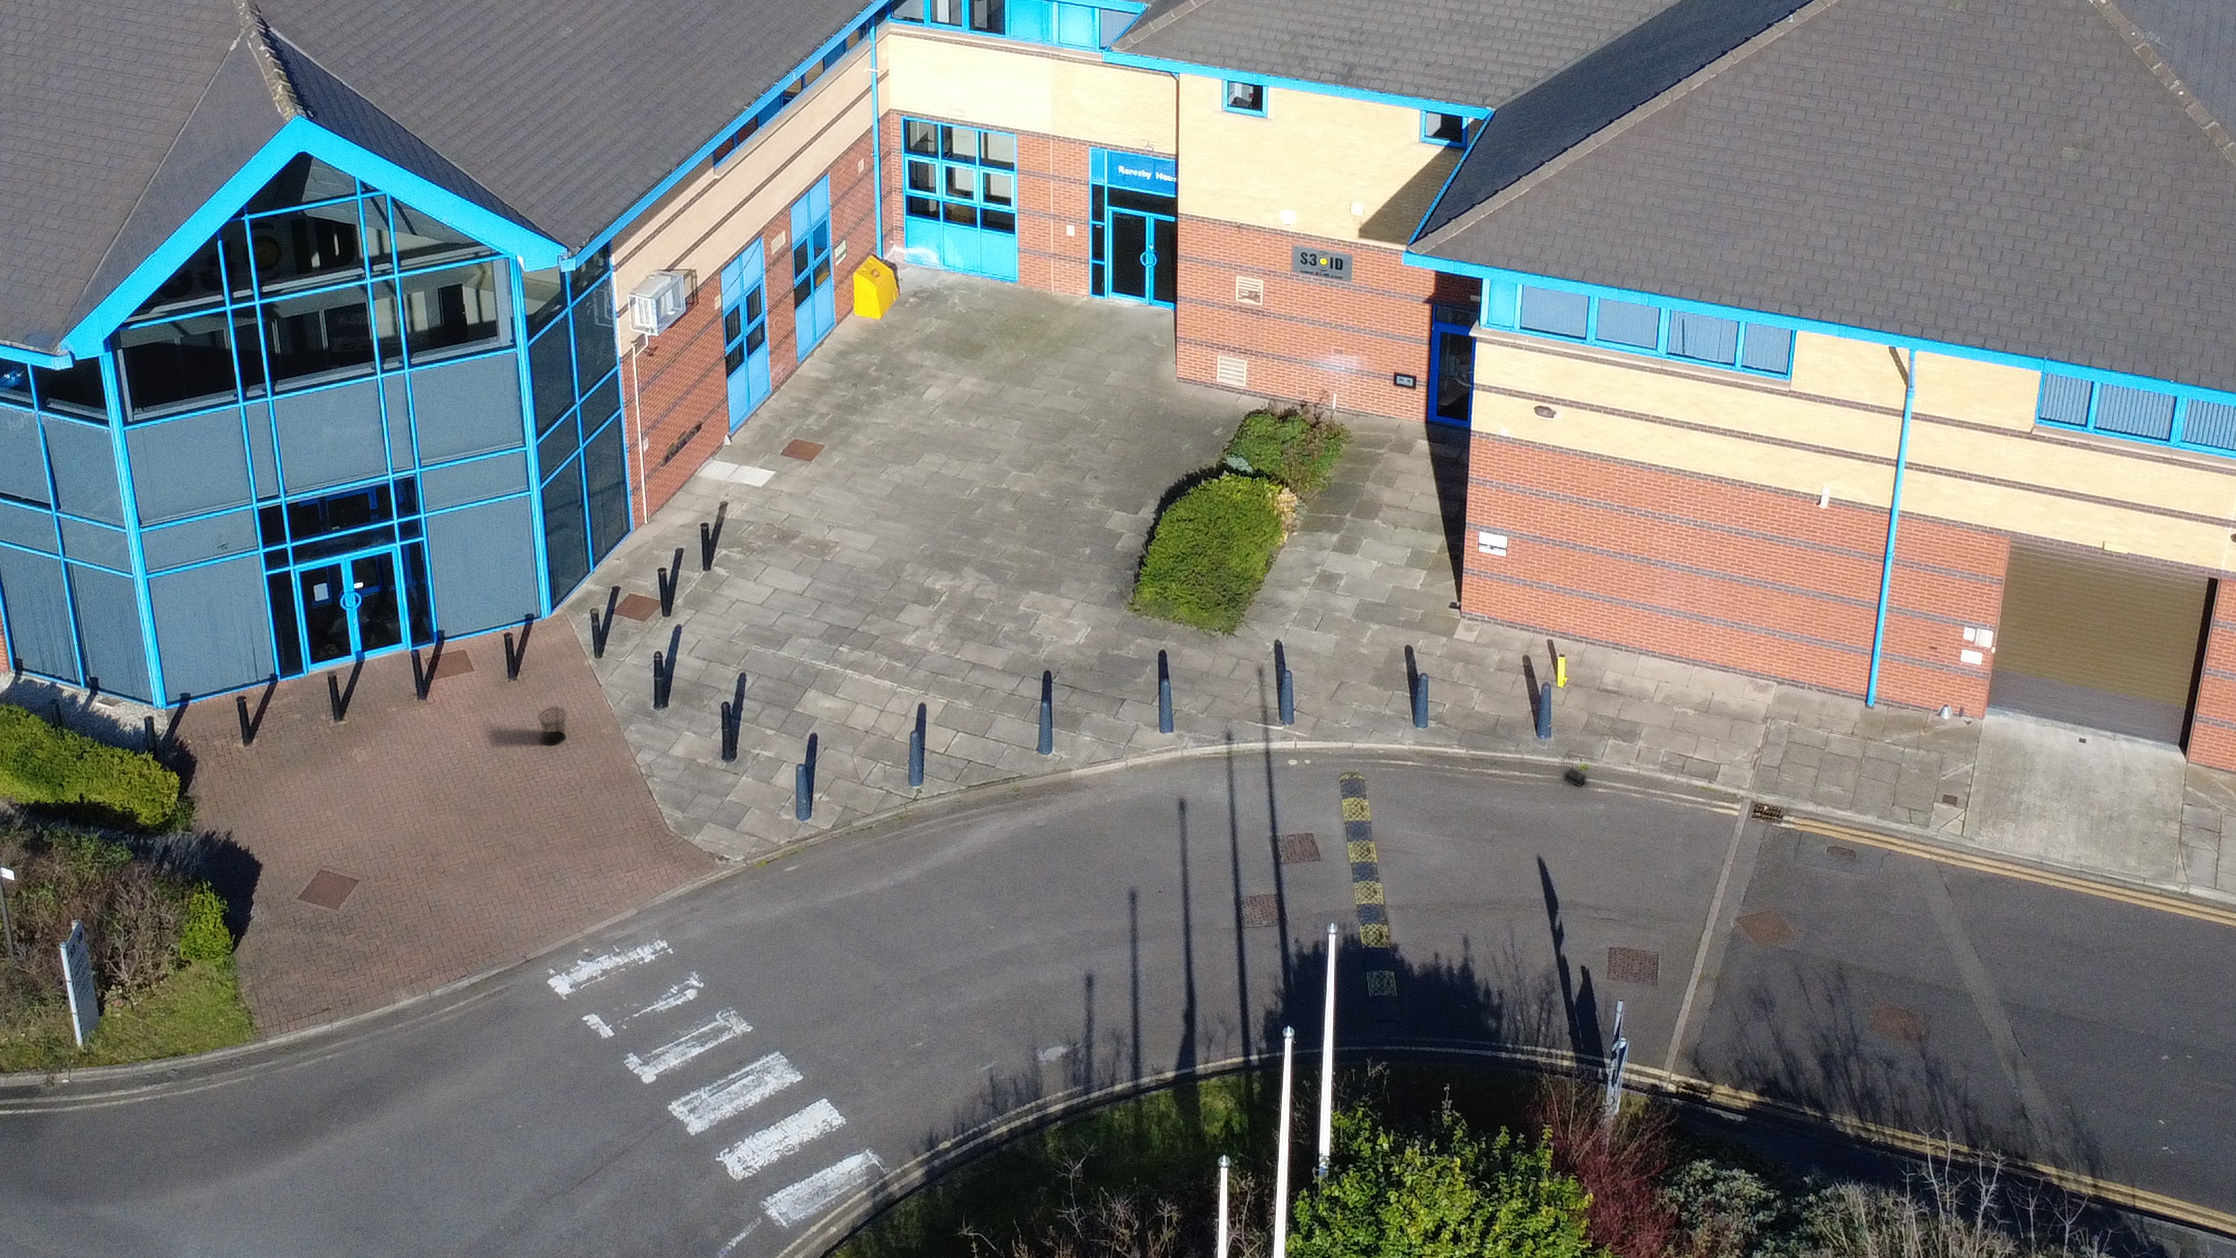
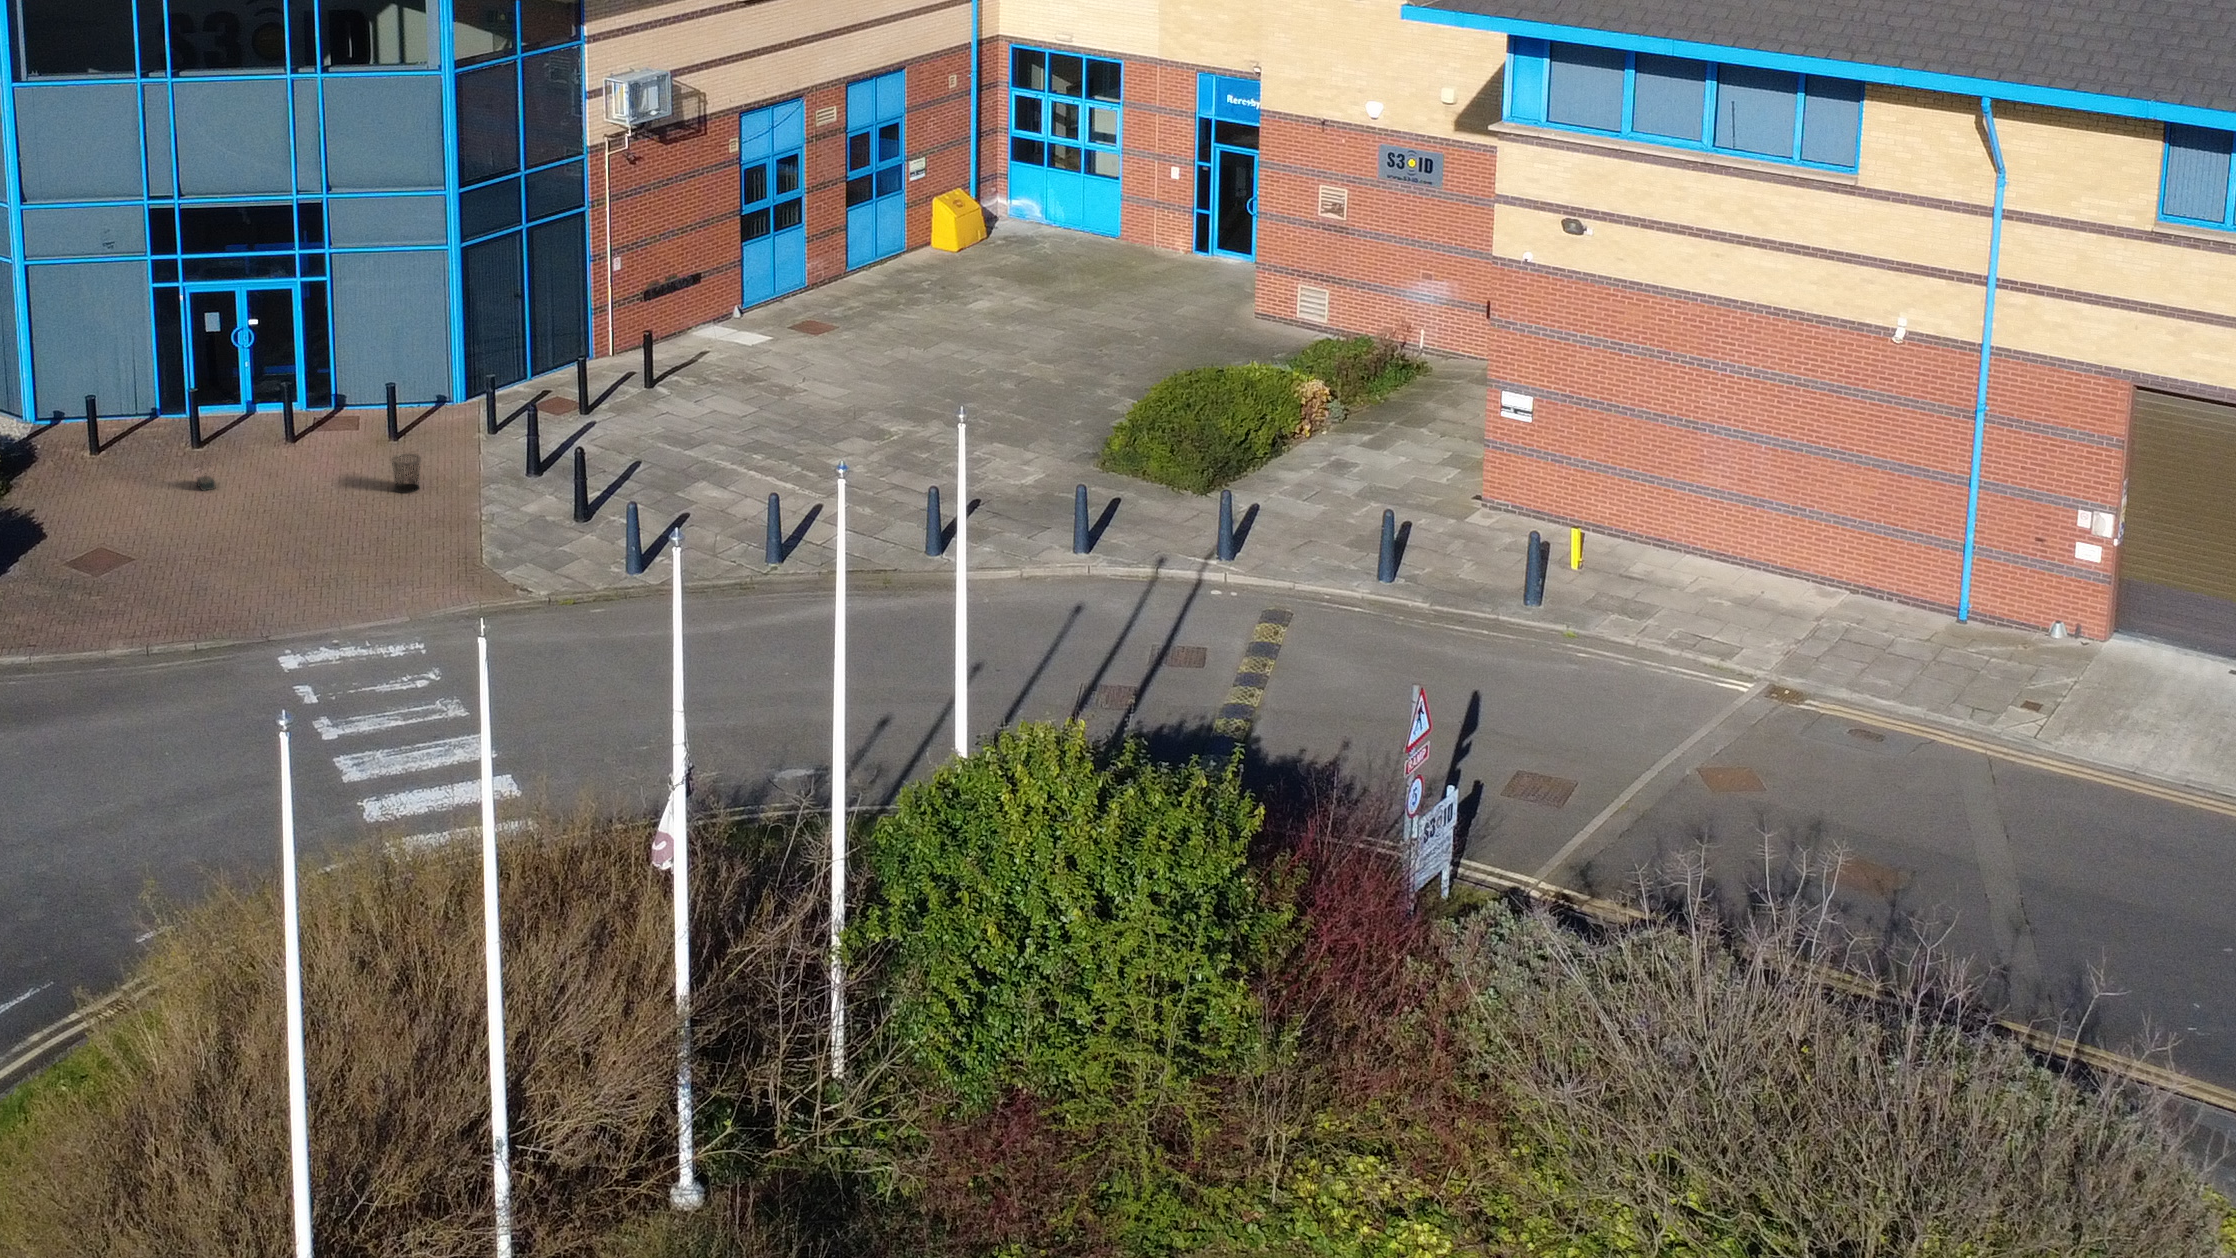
decorative plant: present [1563,753,1587,786] -> present [191,459,218,491]

